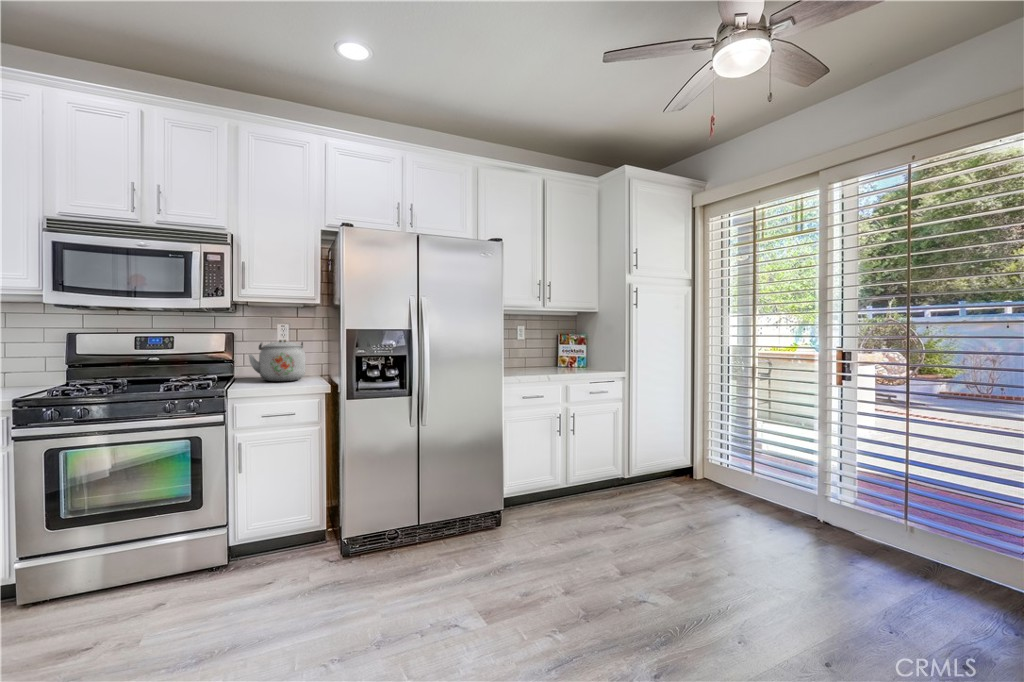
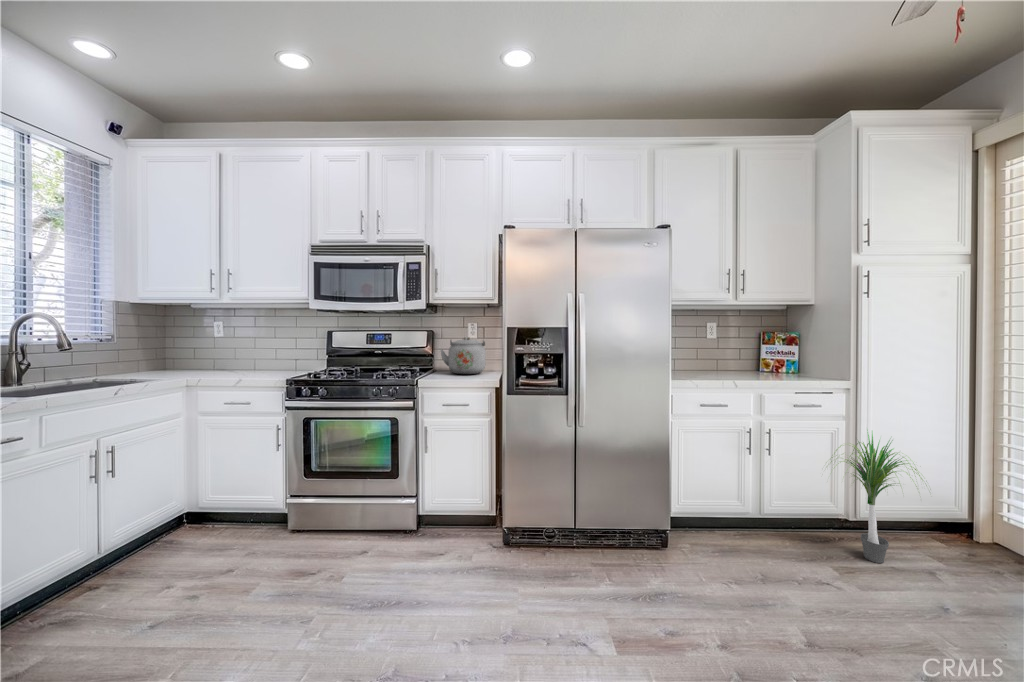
potted plant: none [606,402,673,505] -> present [831,433,923,563]

